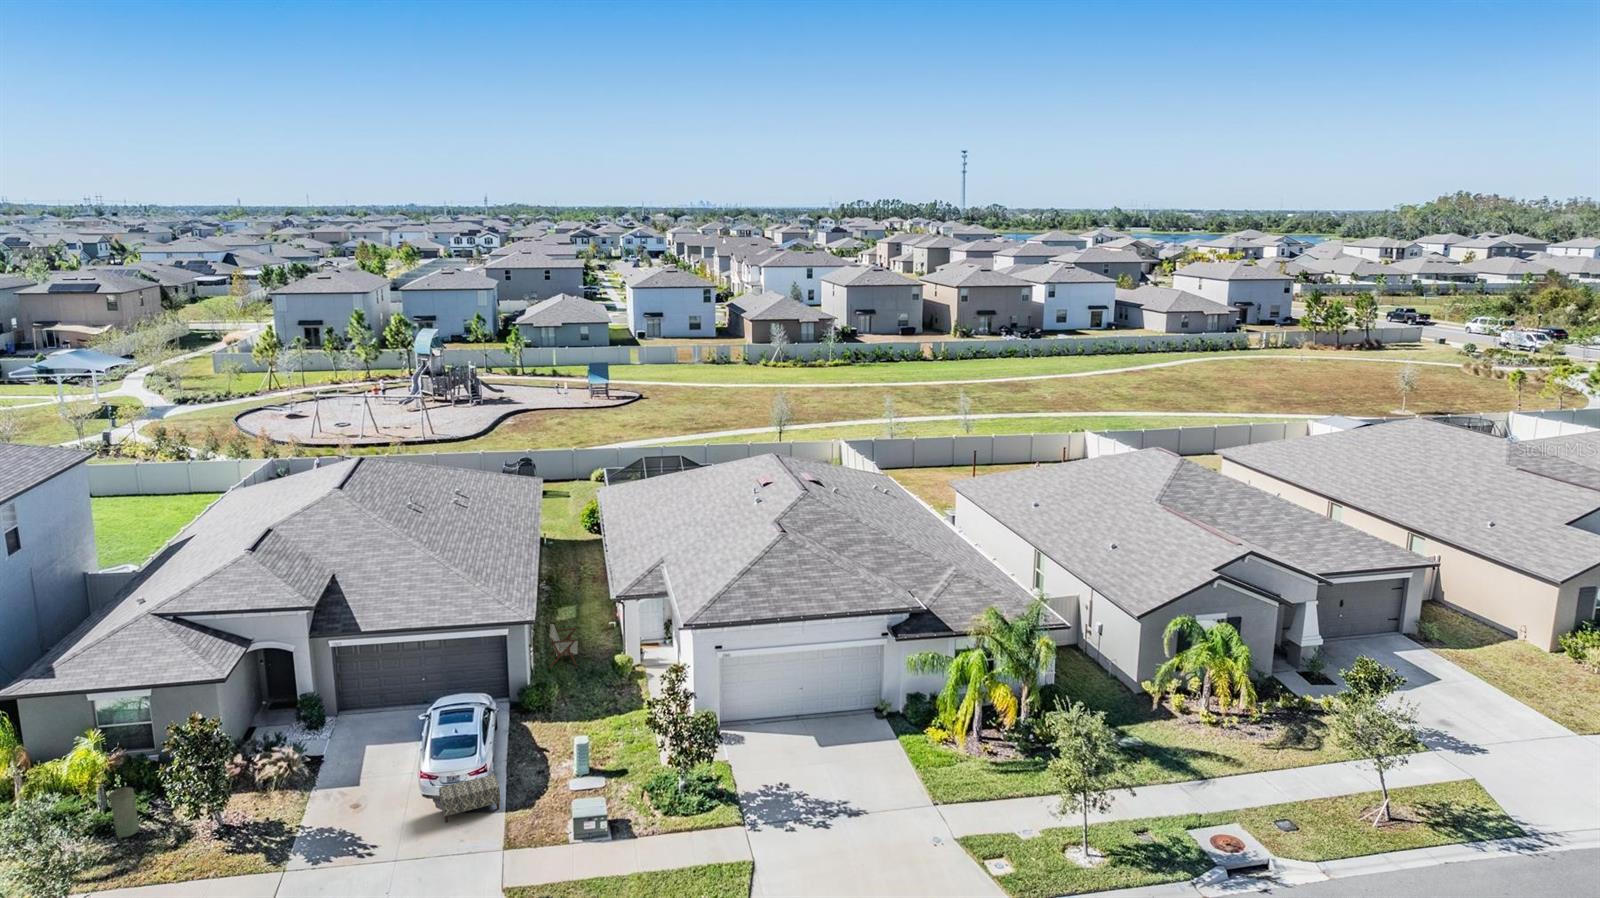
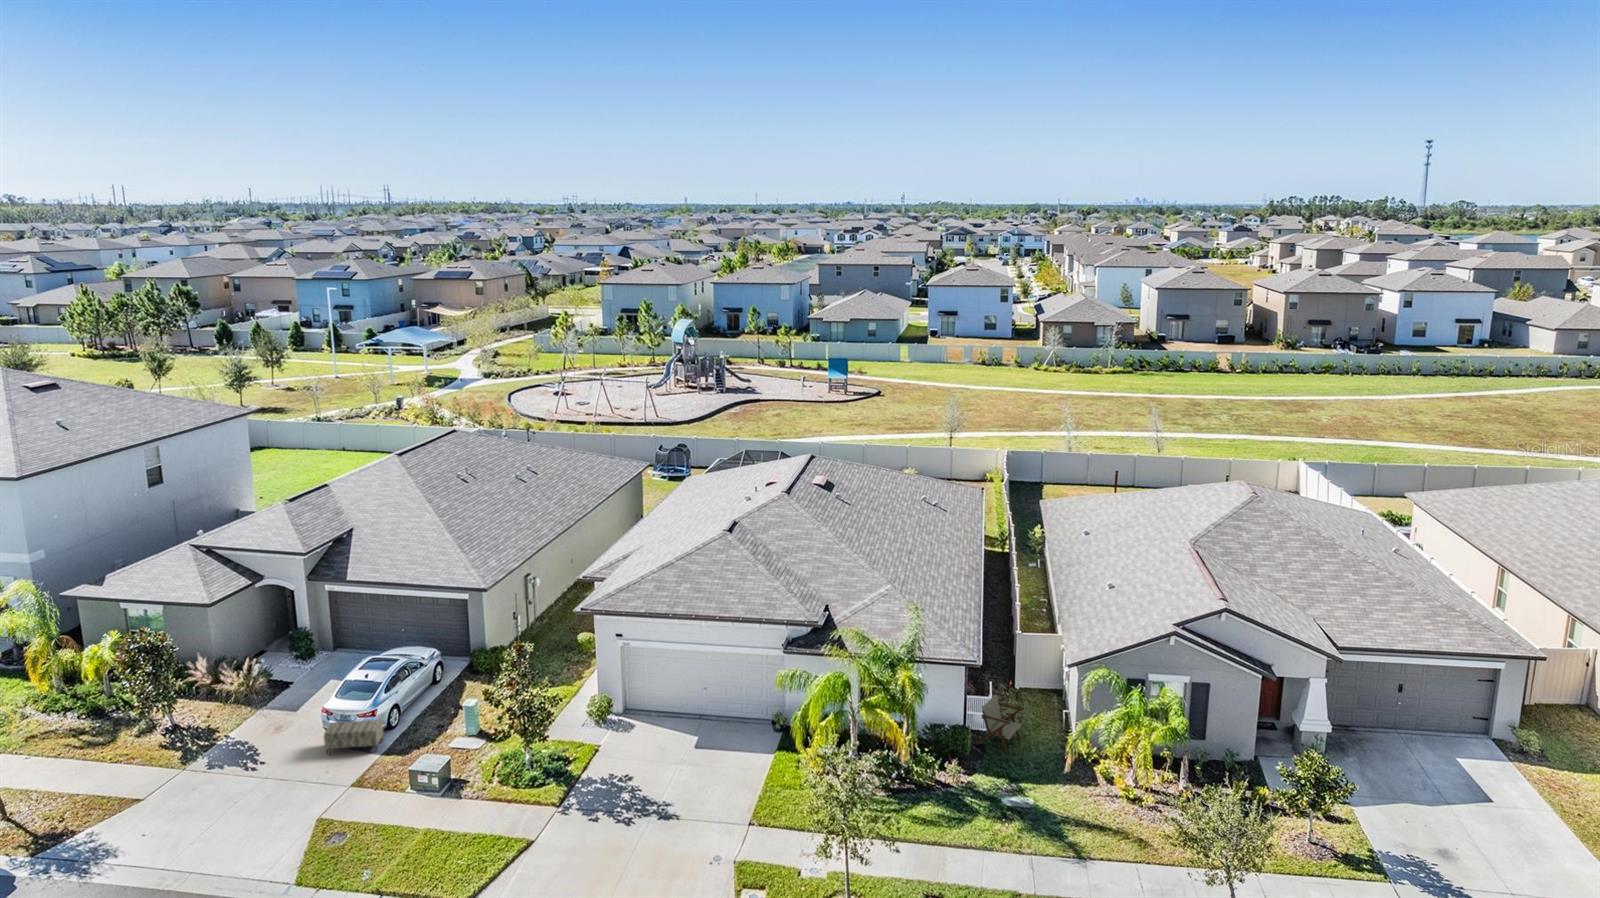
lounge chair: present [549,624,578,669] -> present [976,695,1023,754]
trash can: present [109,787,140,840] -> none [95,680,121,723]

